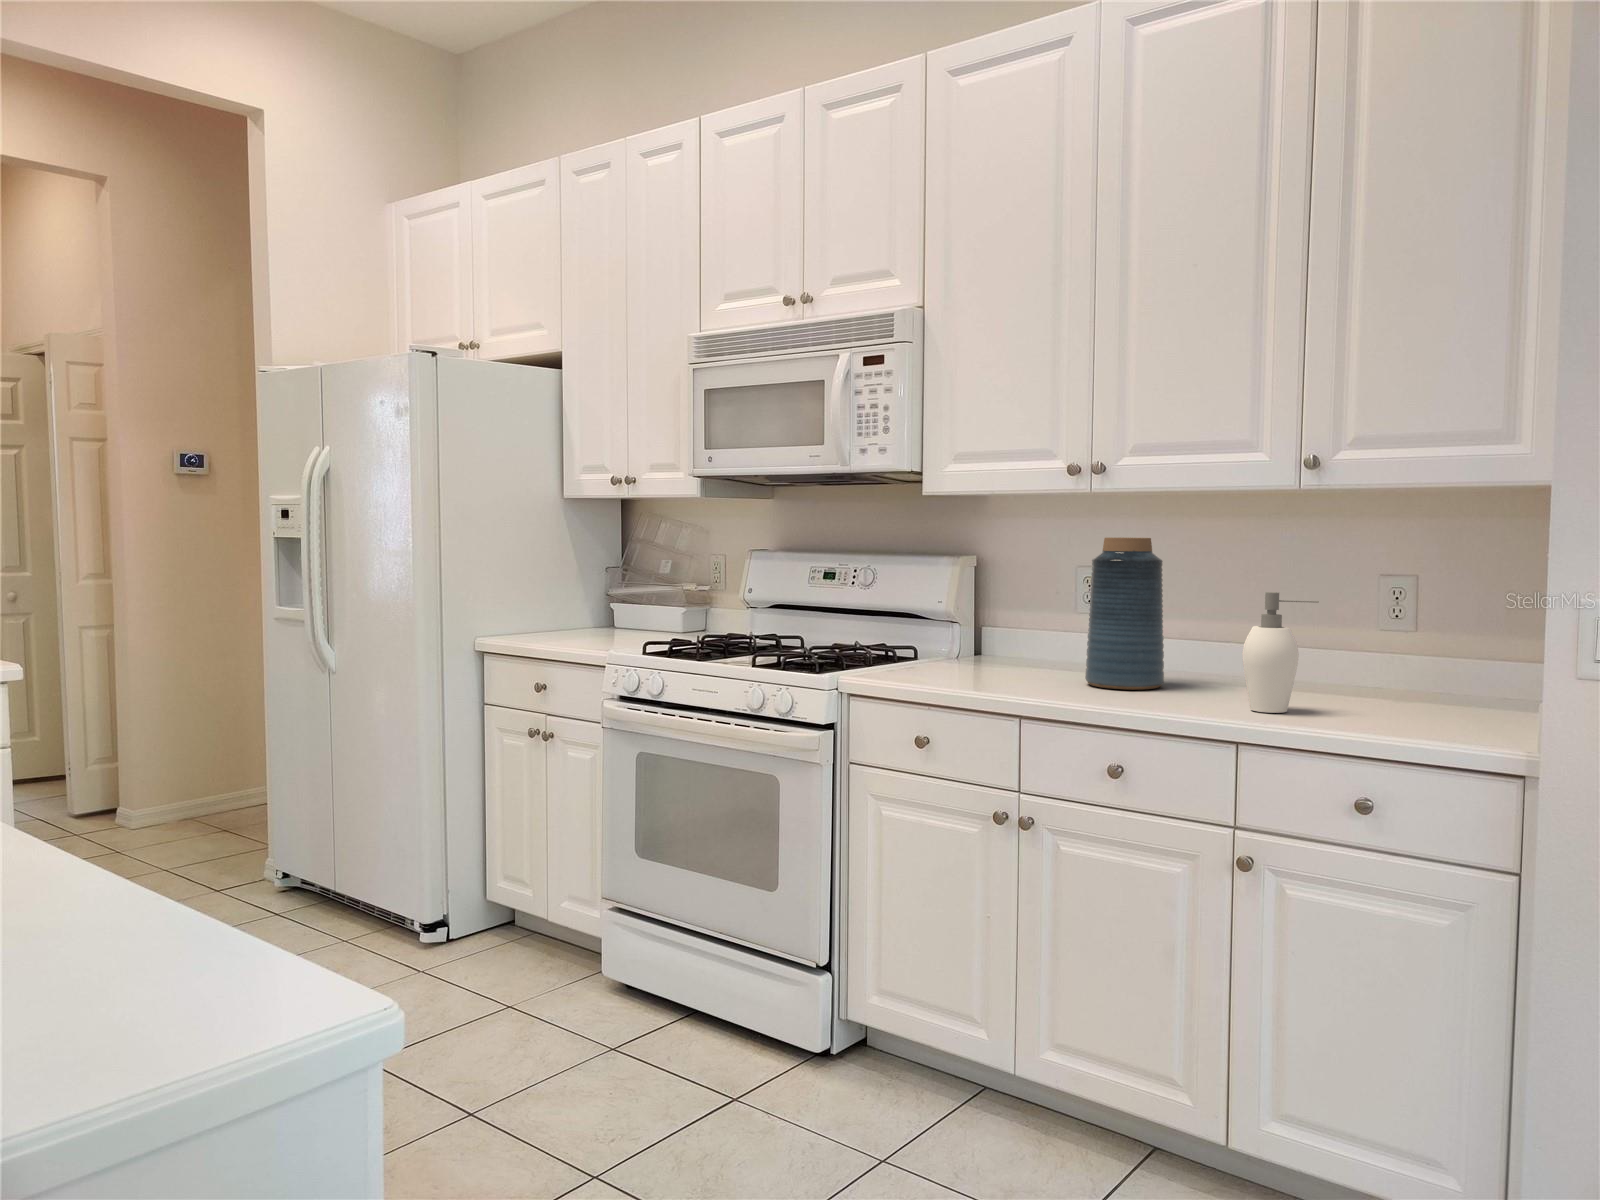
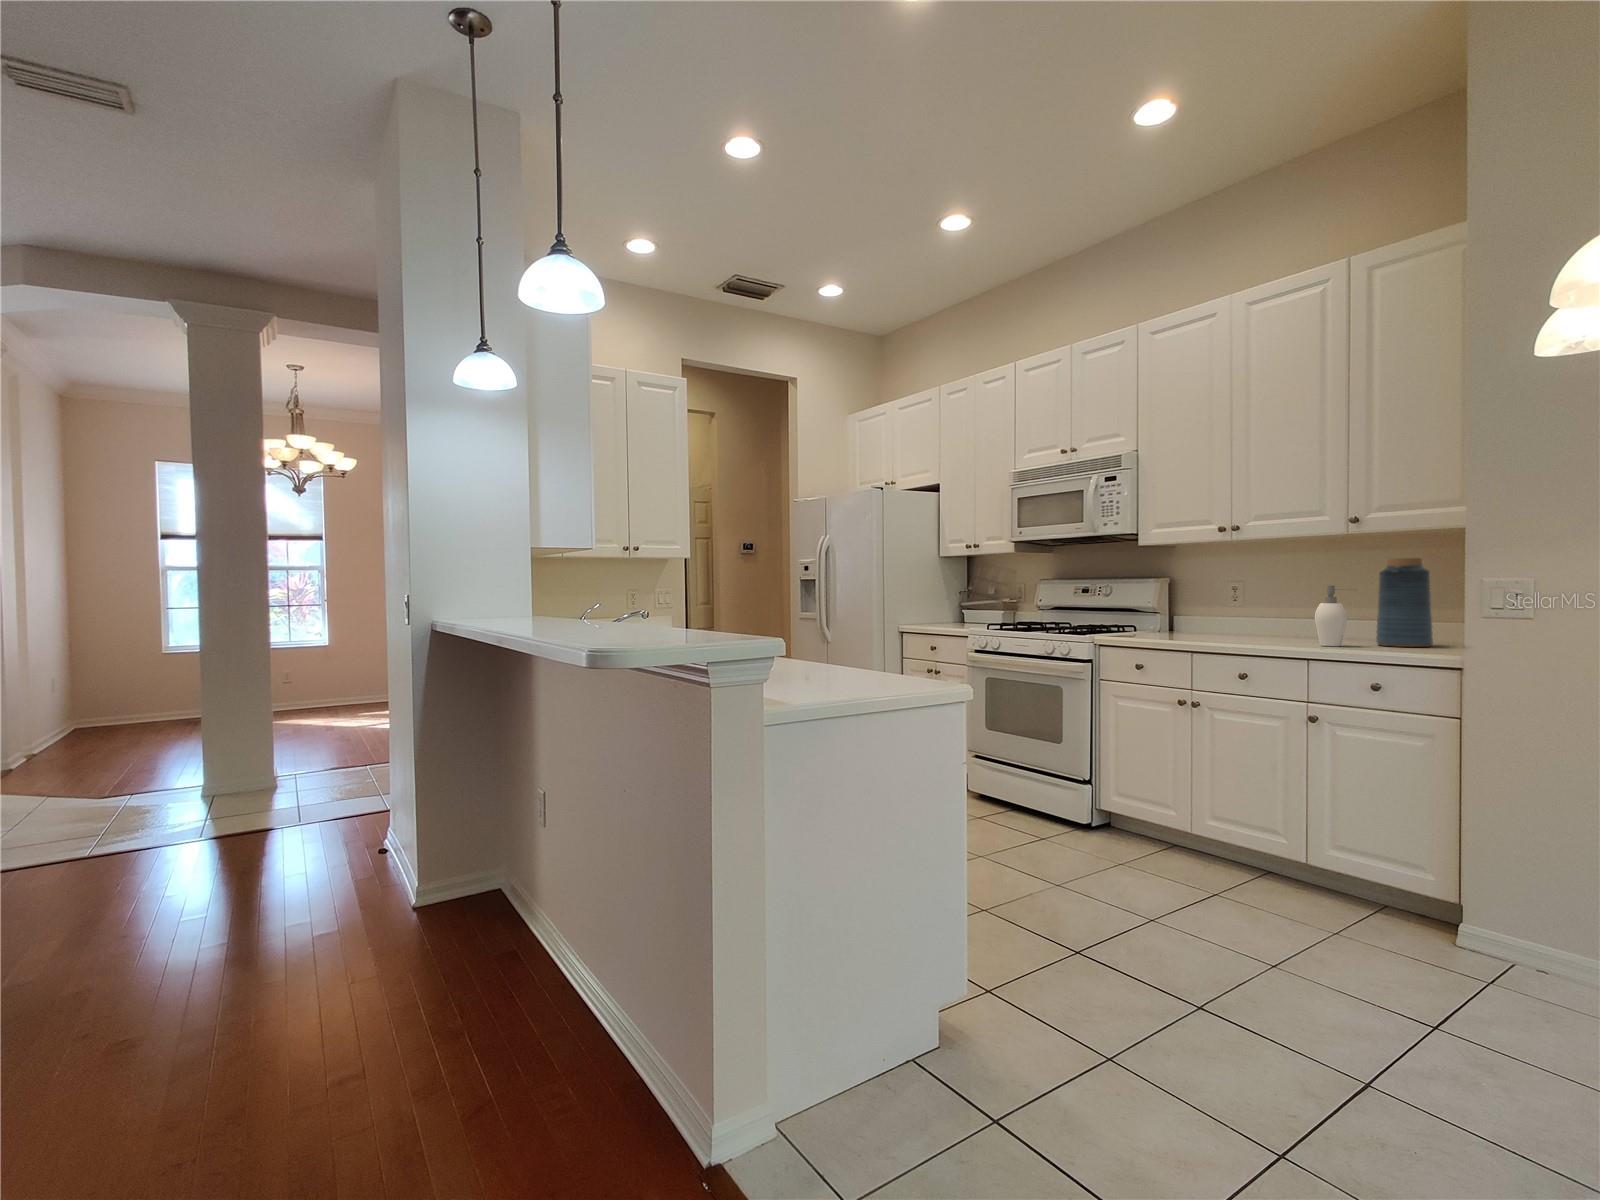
vase: present [1085,537,1164,690] -> present [1376,558,1433,647]

